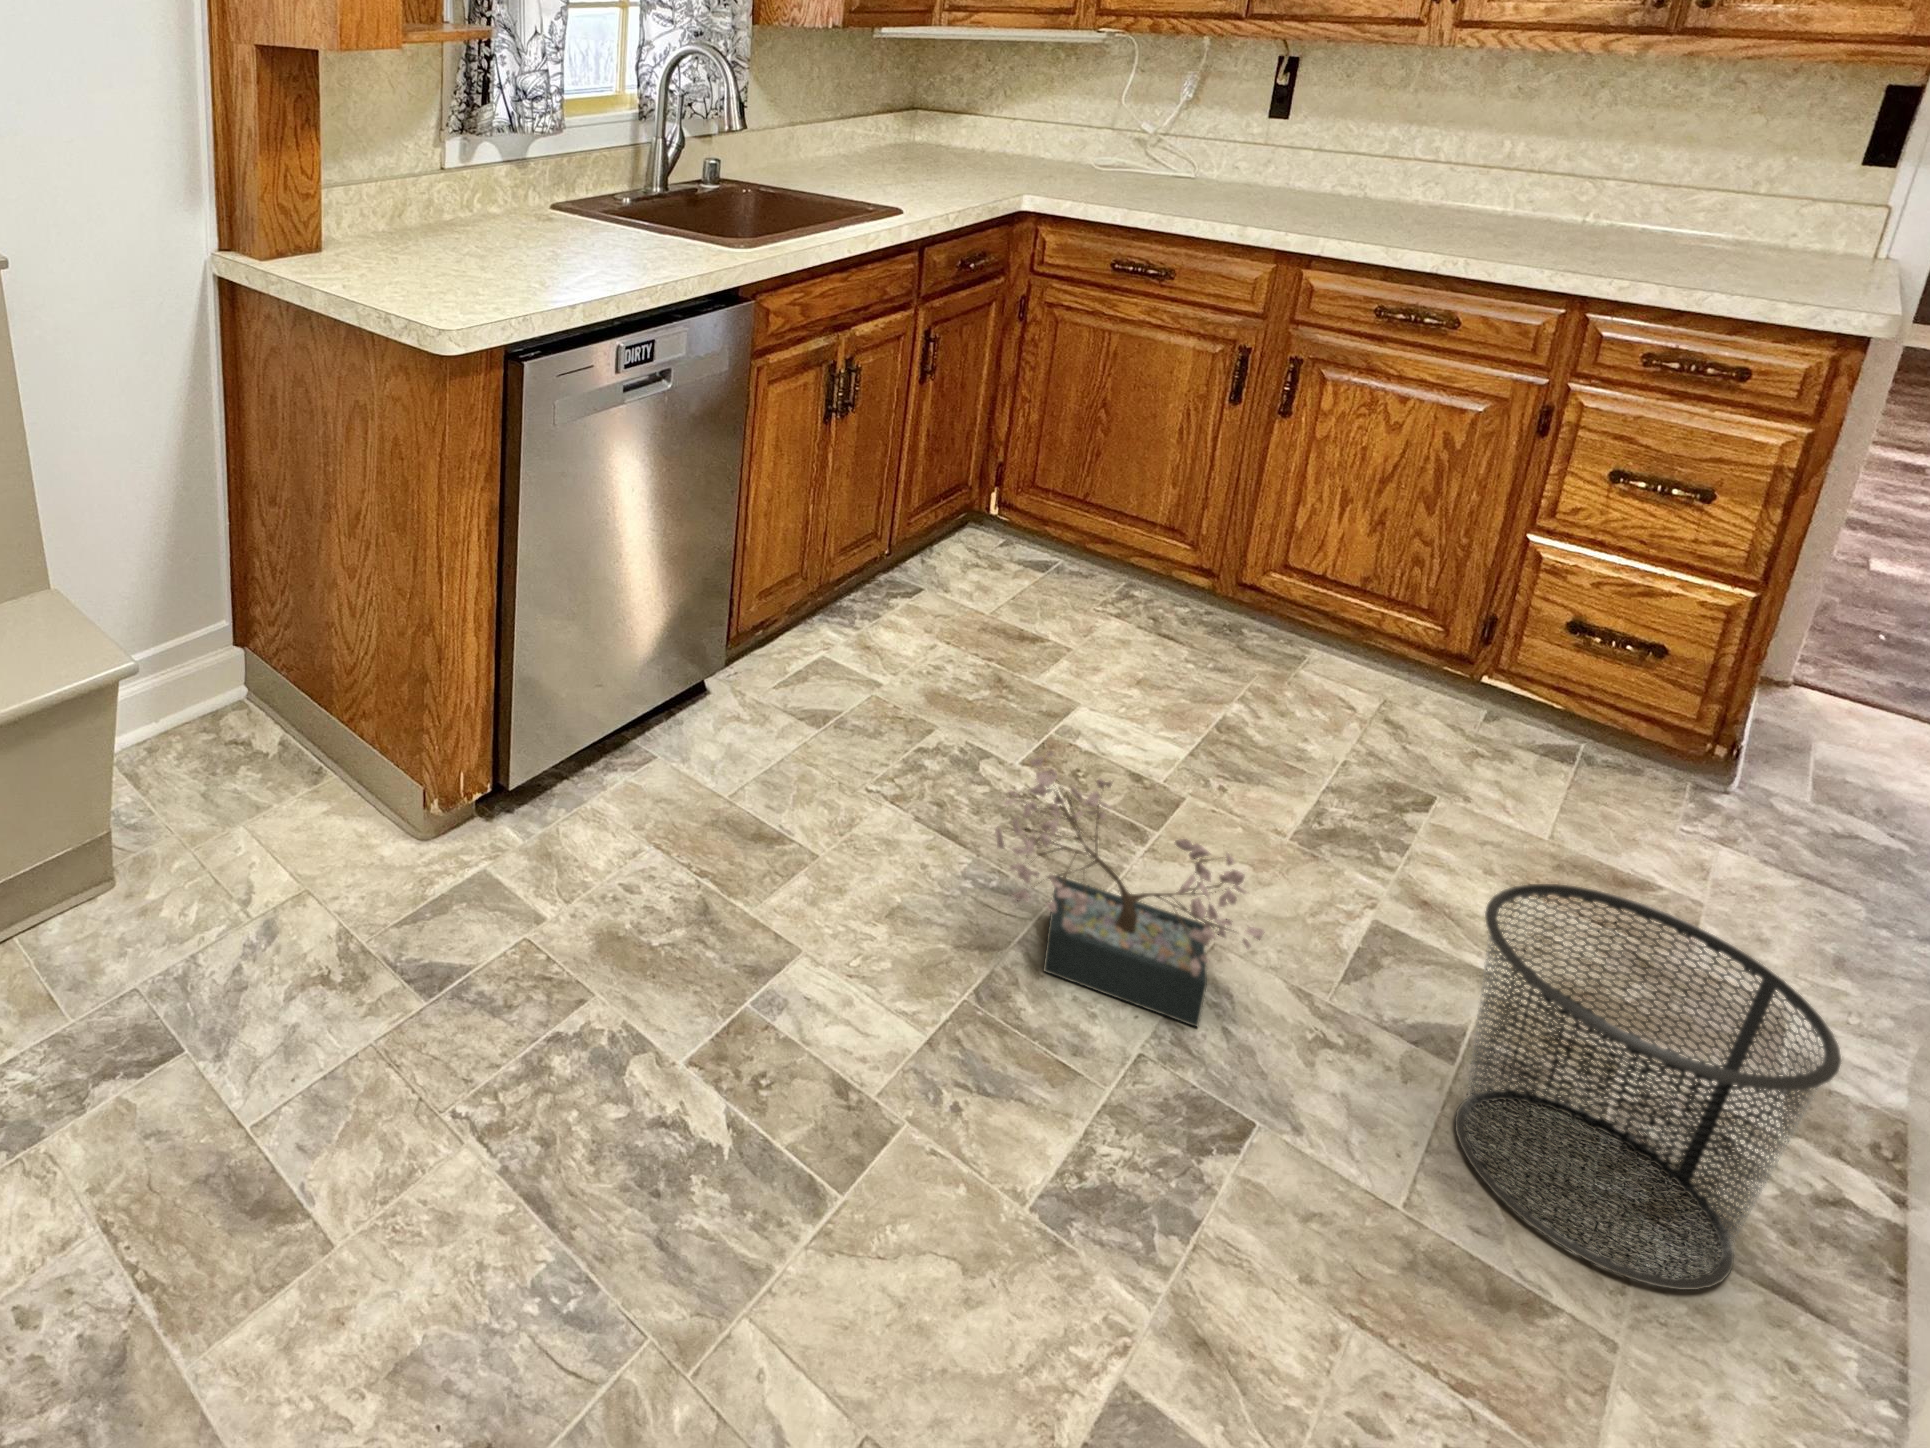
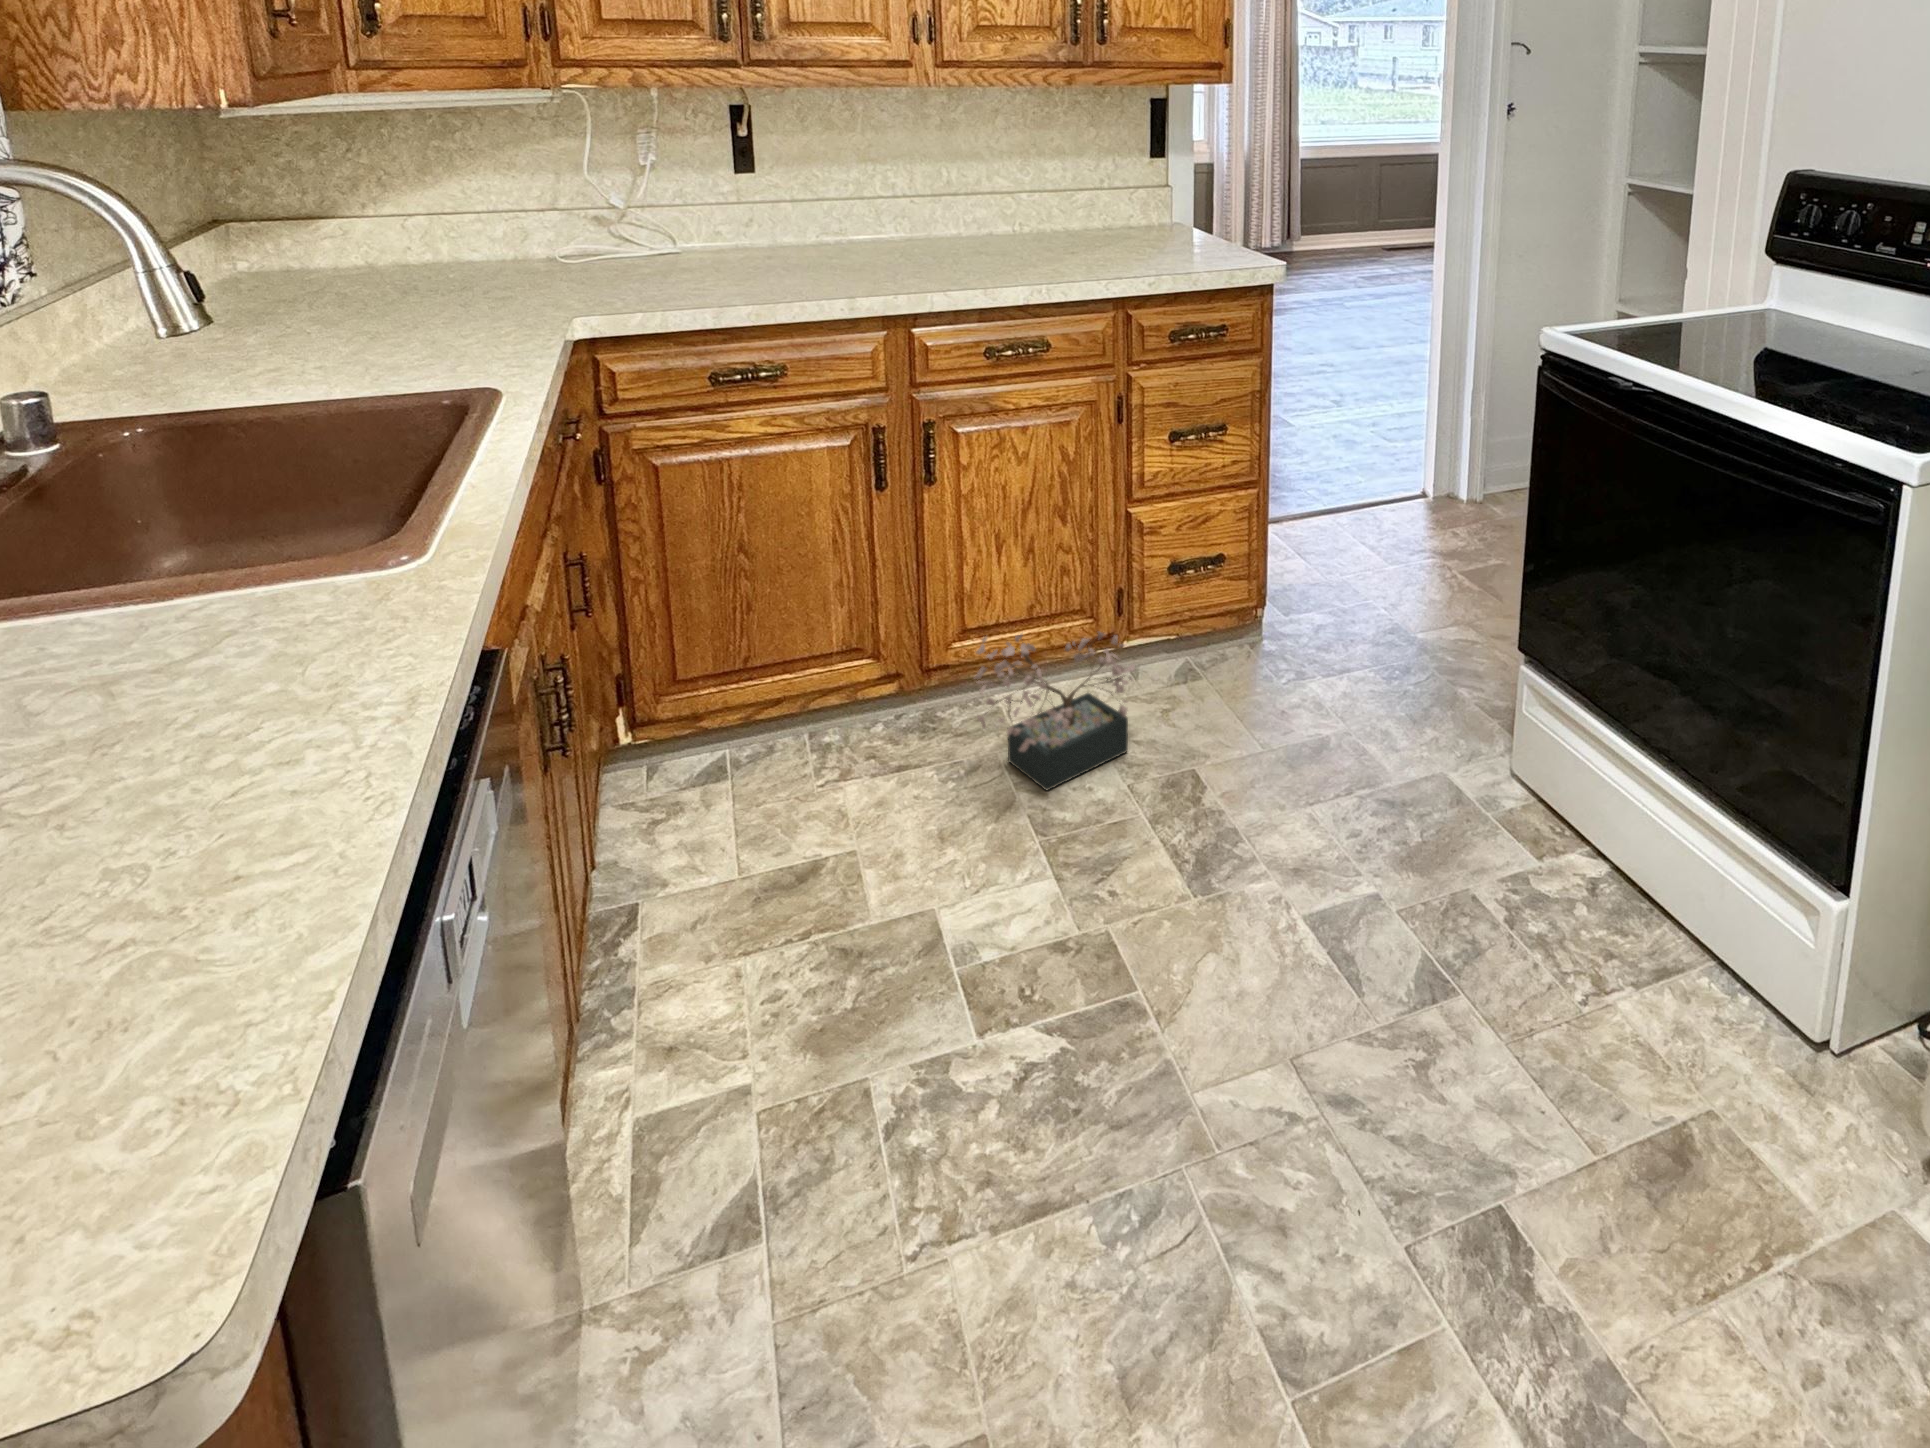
waste bin: present [1455,884,1841,1290] -> none [1215,528,1352,717]

